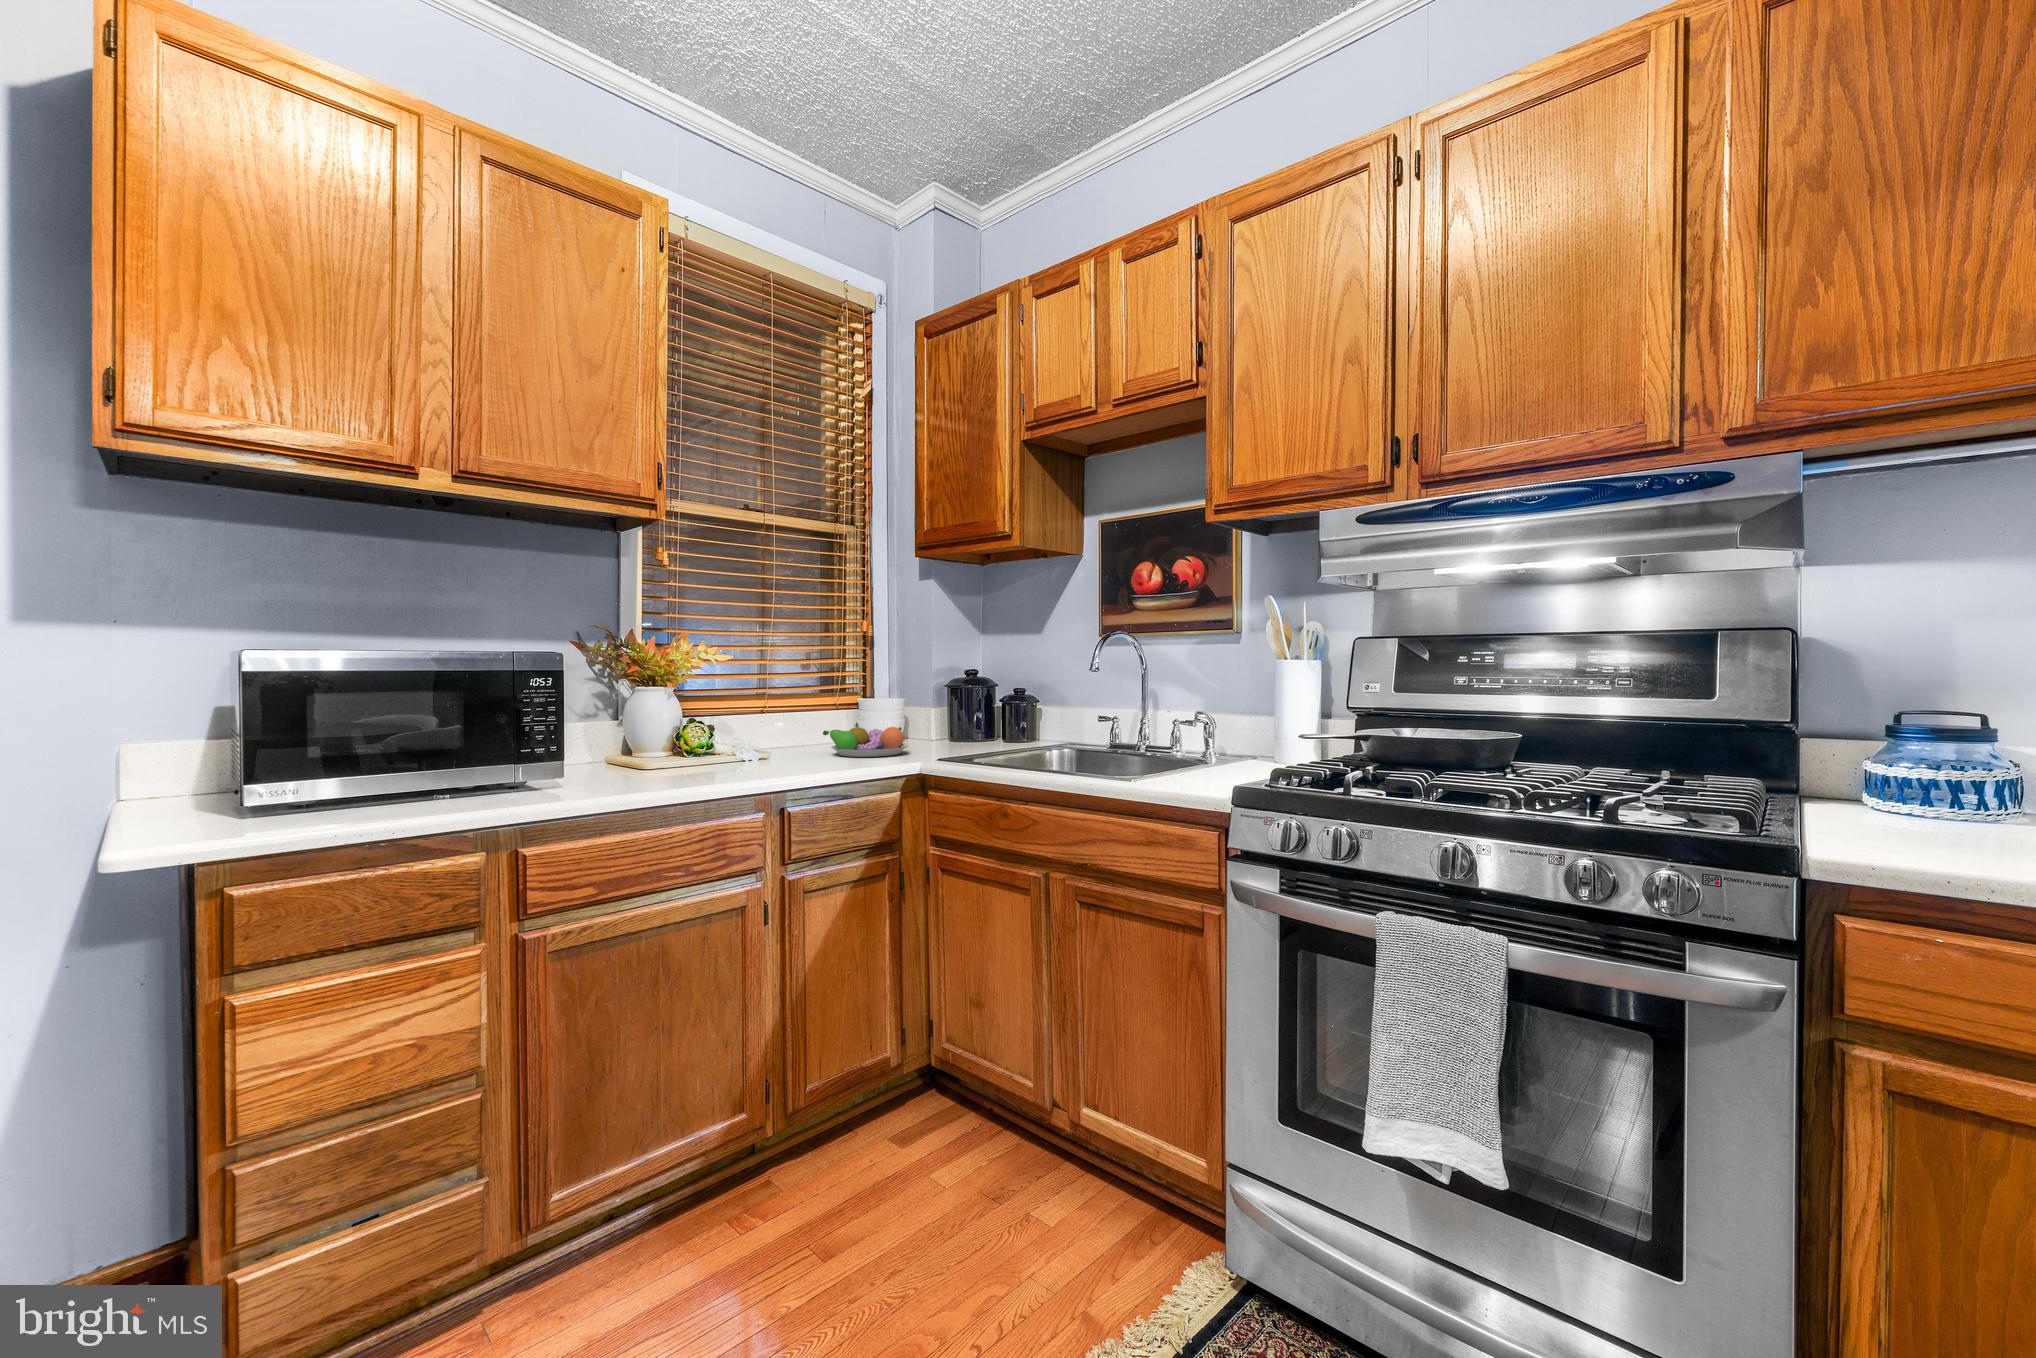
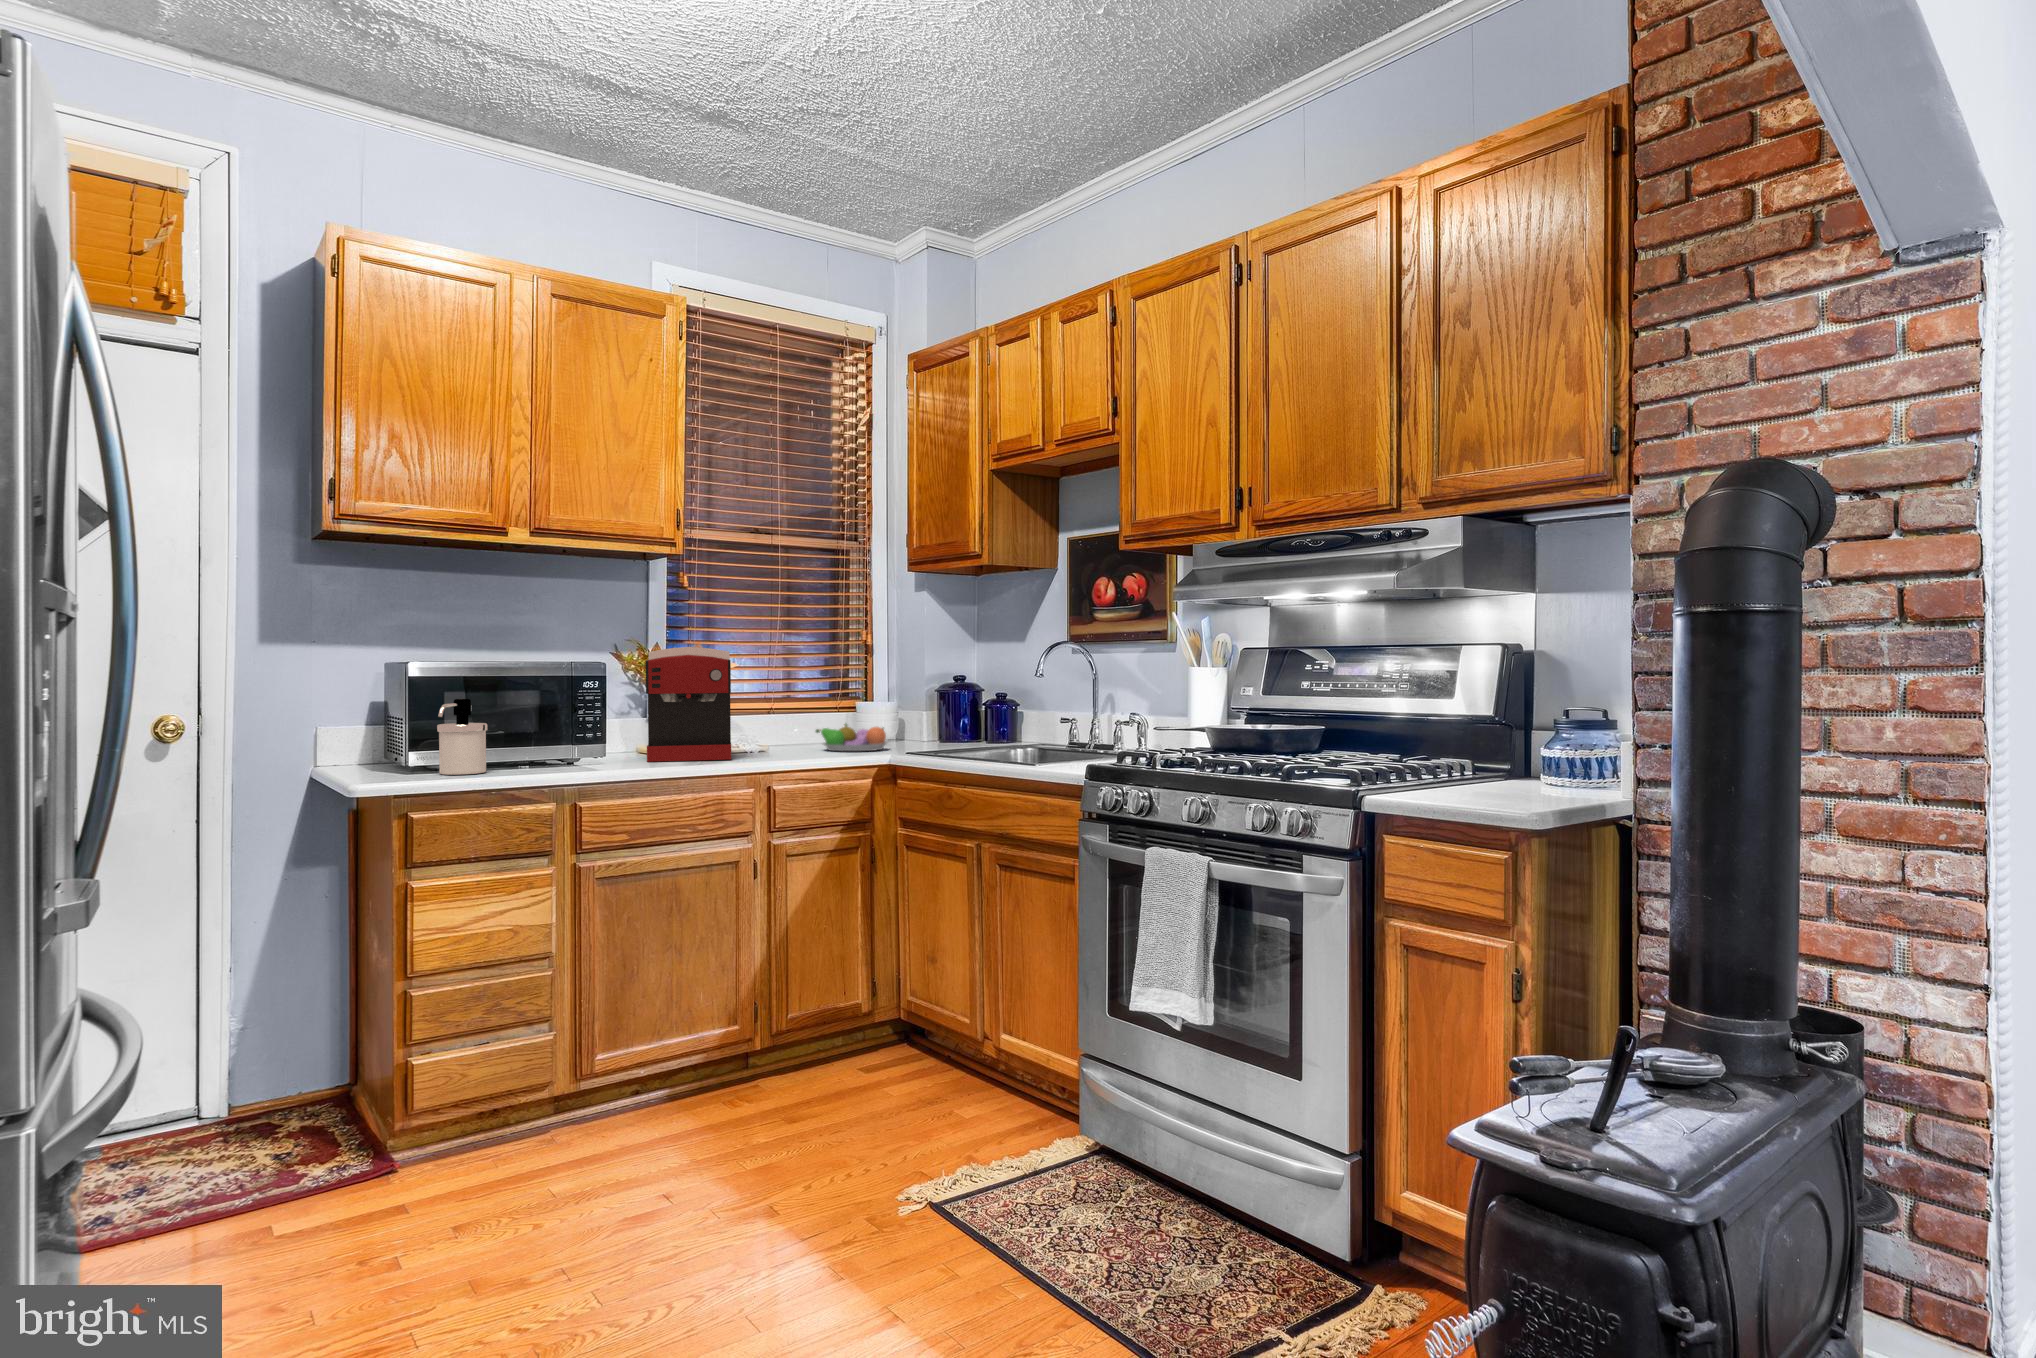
coffee maker: none [618,634,732,781] -> present [646,647,731,762]
soap dispenser: none [286,705,379,818] -> present [437,699,487,775]

